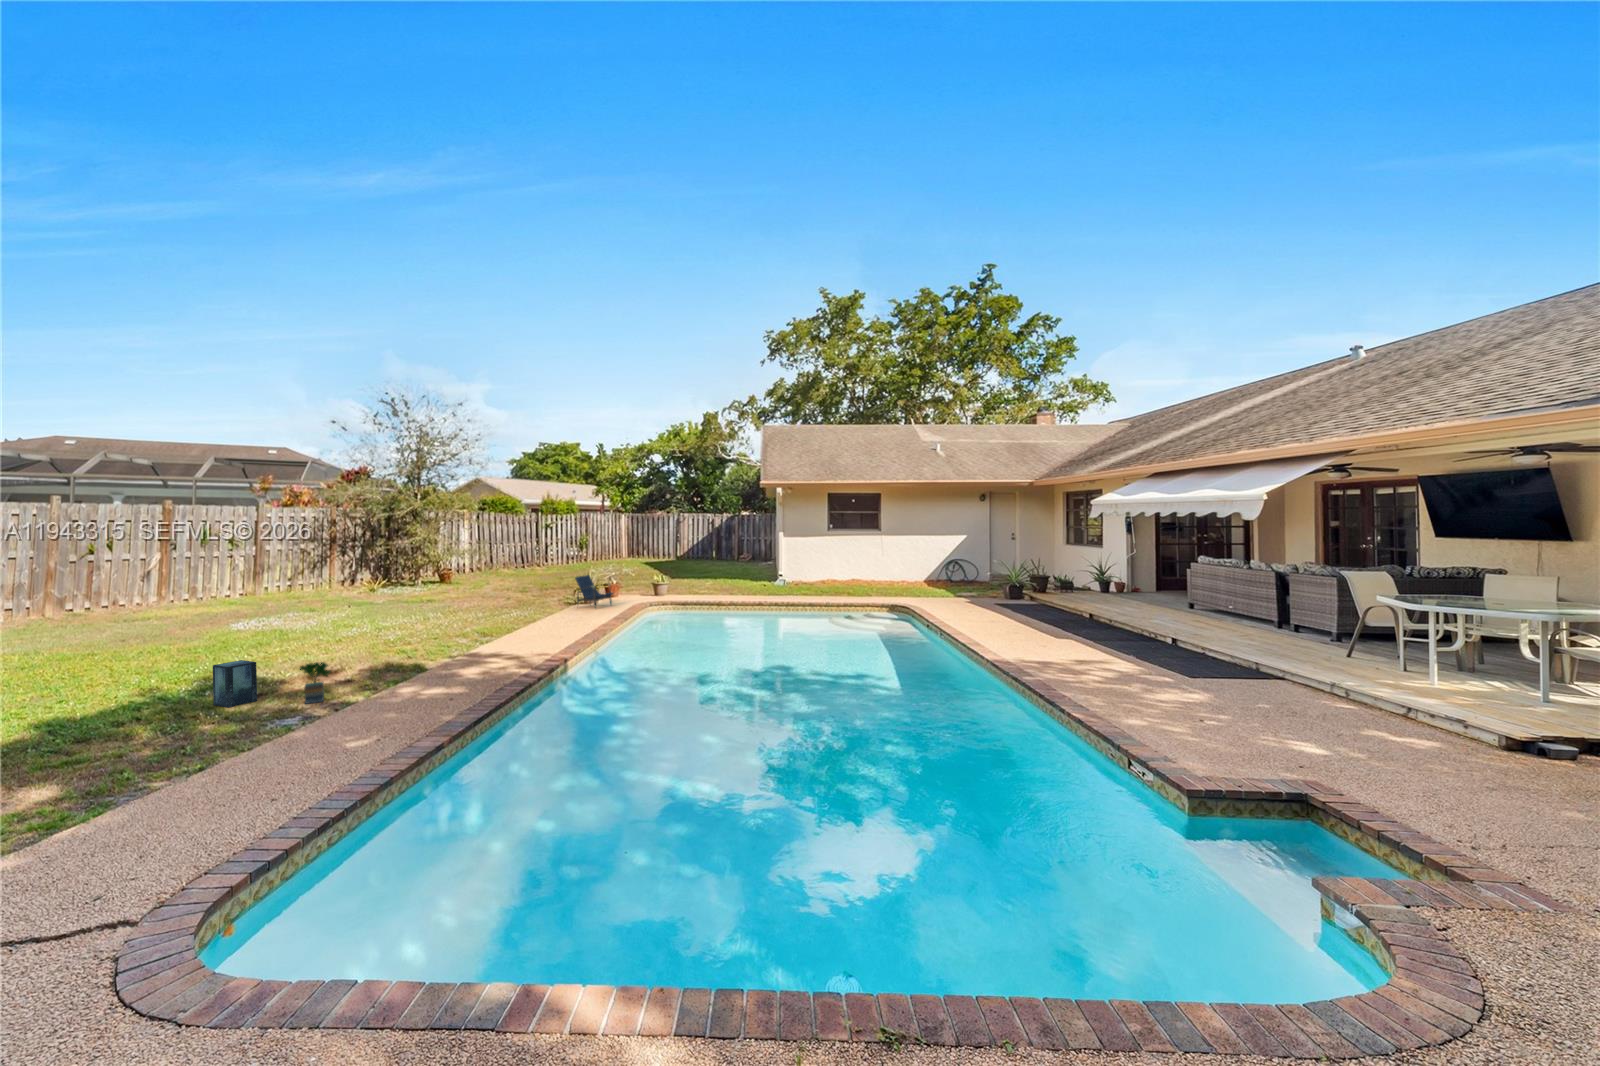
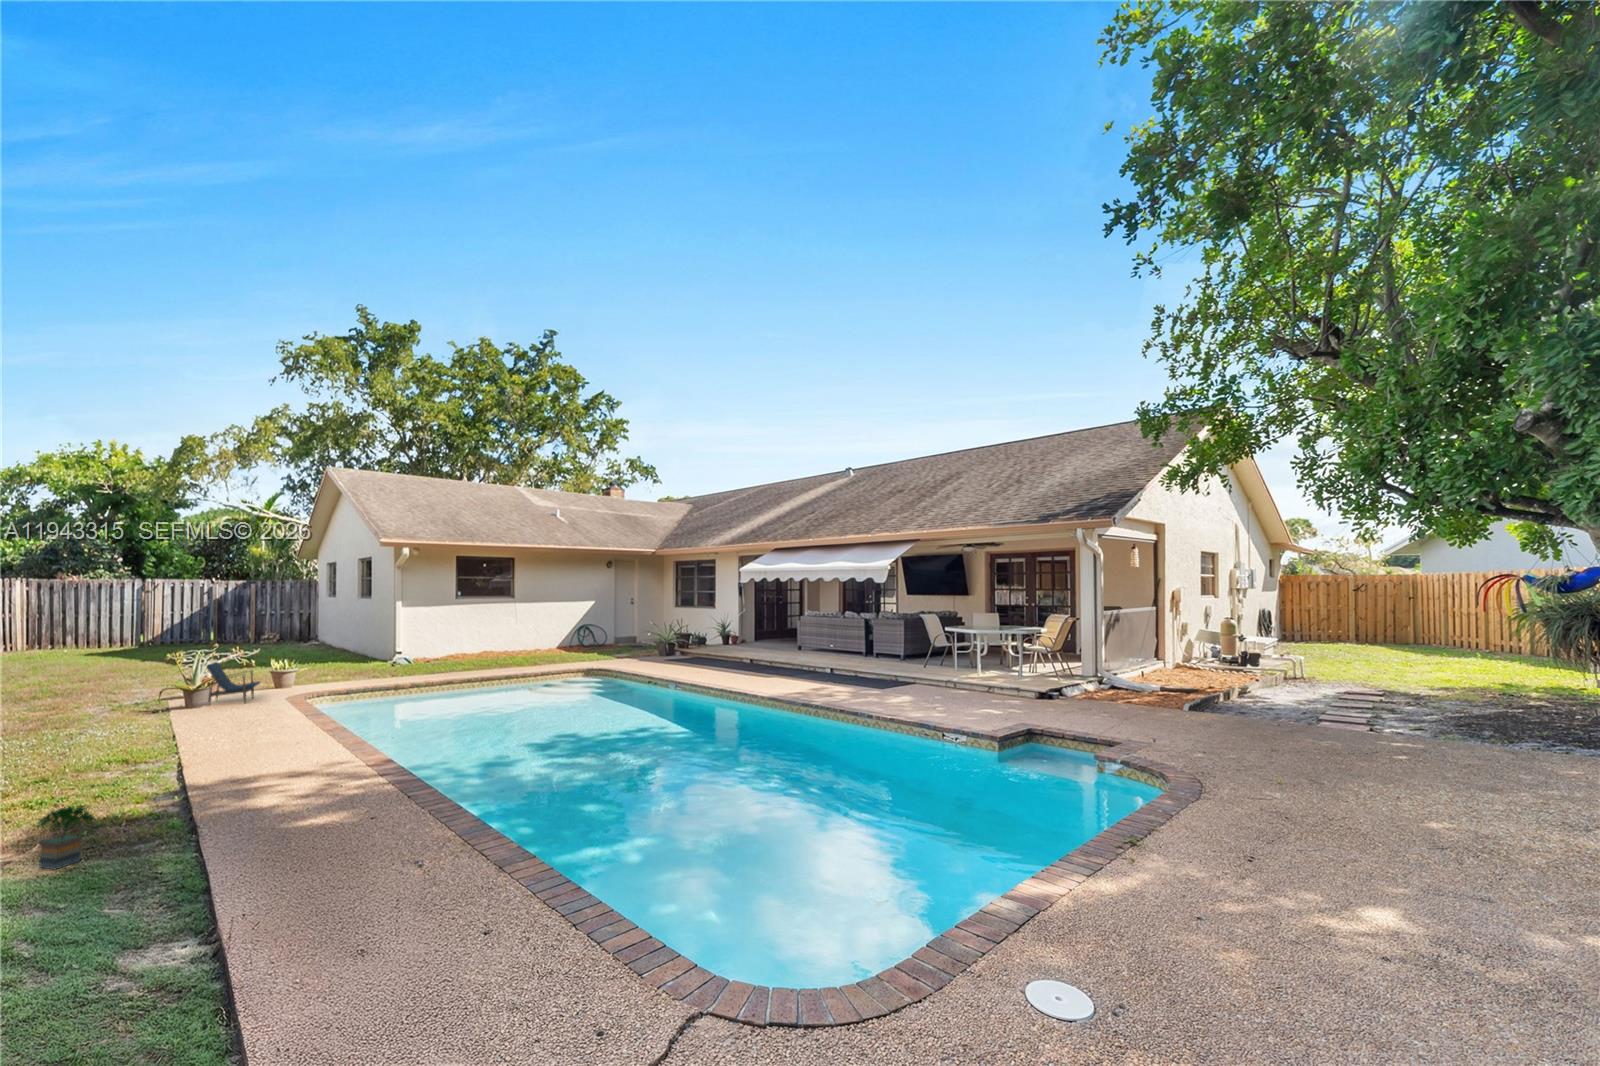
storage box: present [213,660,257,708] -> none [89,774,146,837]
potted tree: present [300,662,330,704] -> present [37,807,94,869]

